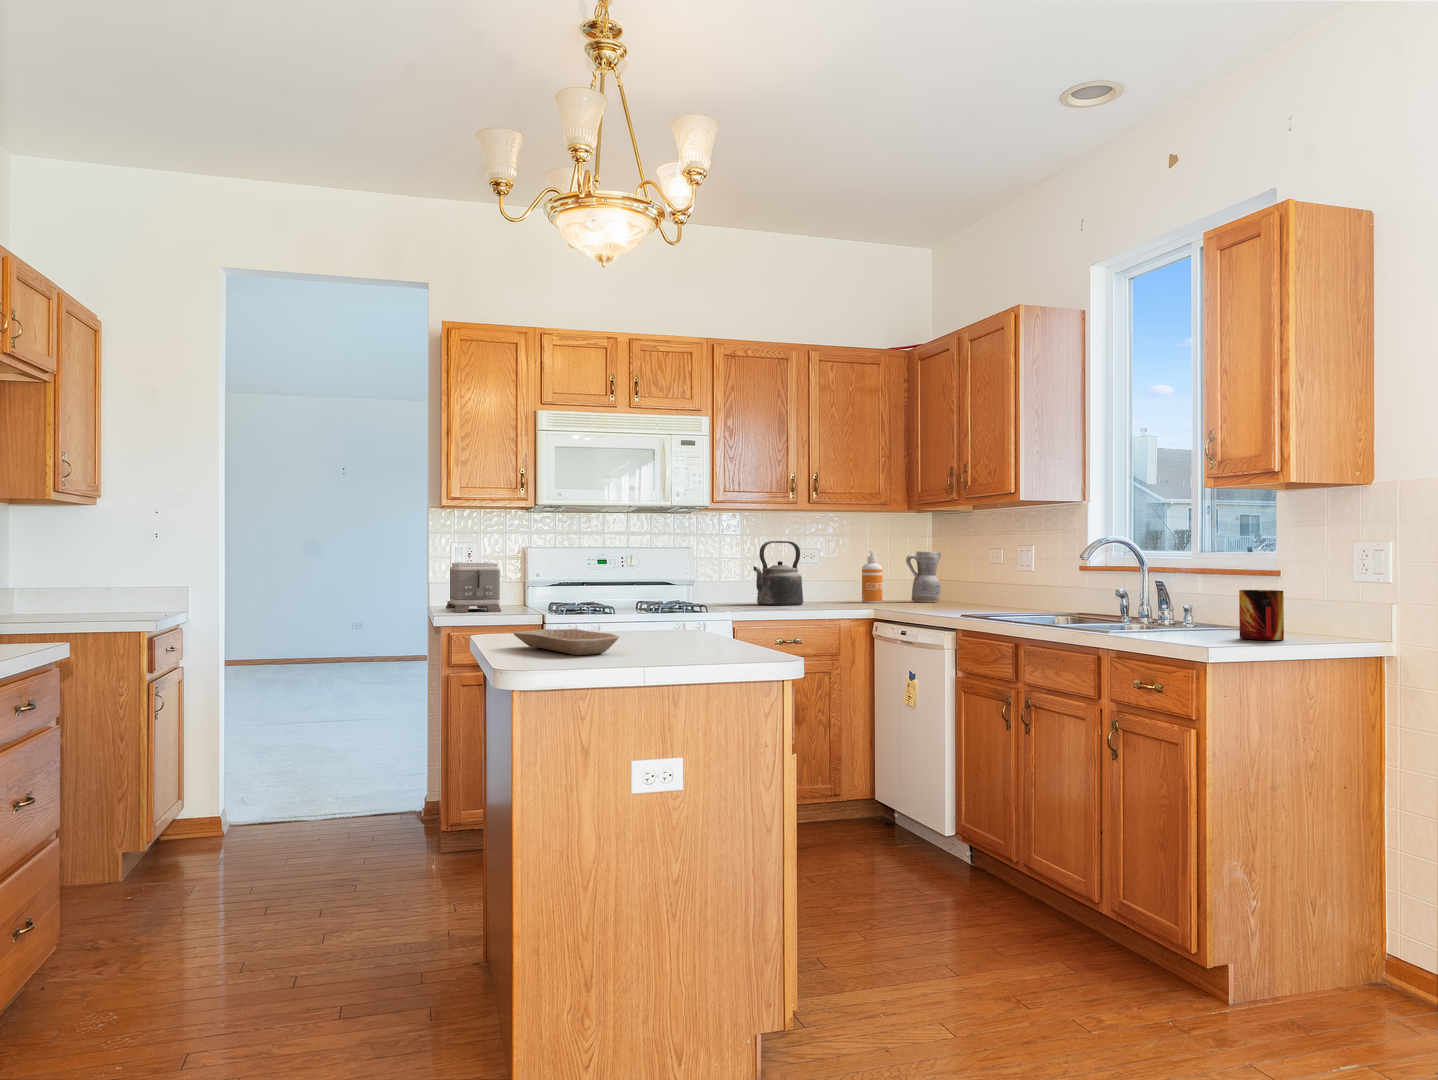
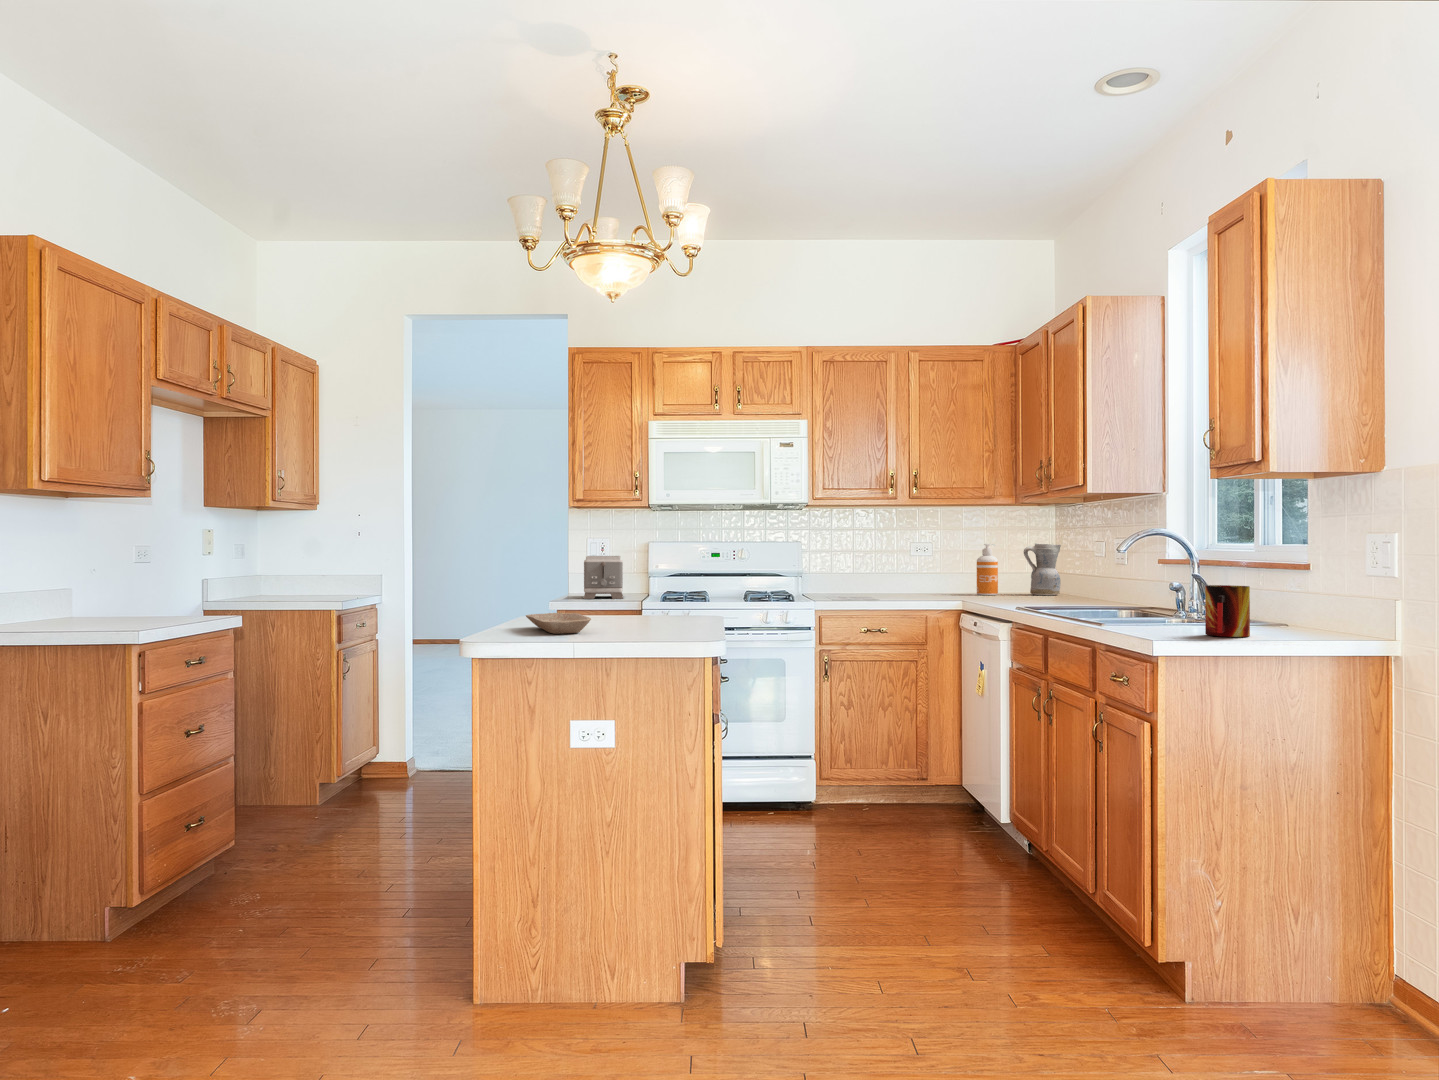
kettle: present [753,541,803,605] -> none [859,534,911,597]

